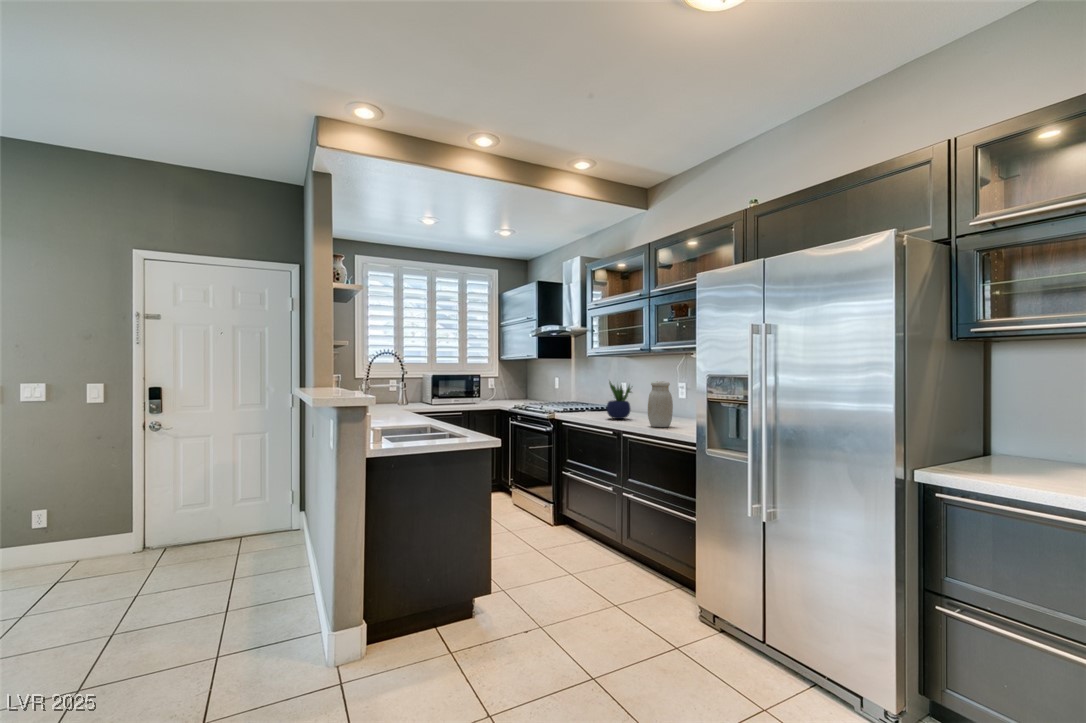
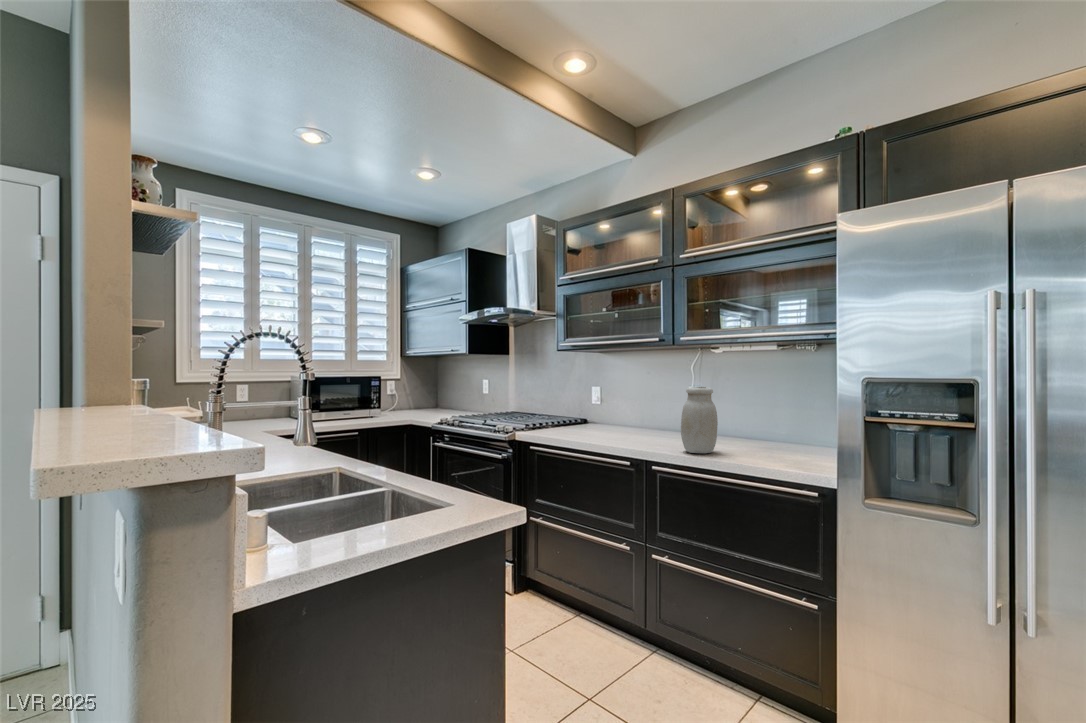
potted plant: present [607,382,631,419] -> none [600,383,640,440]

